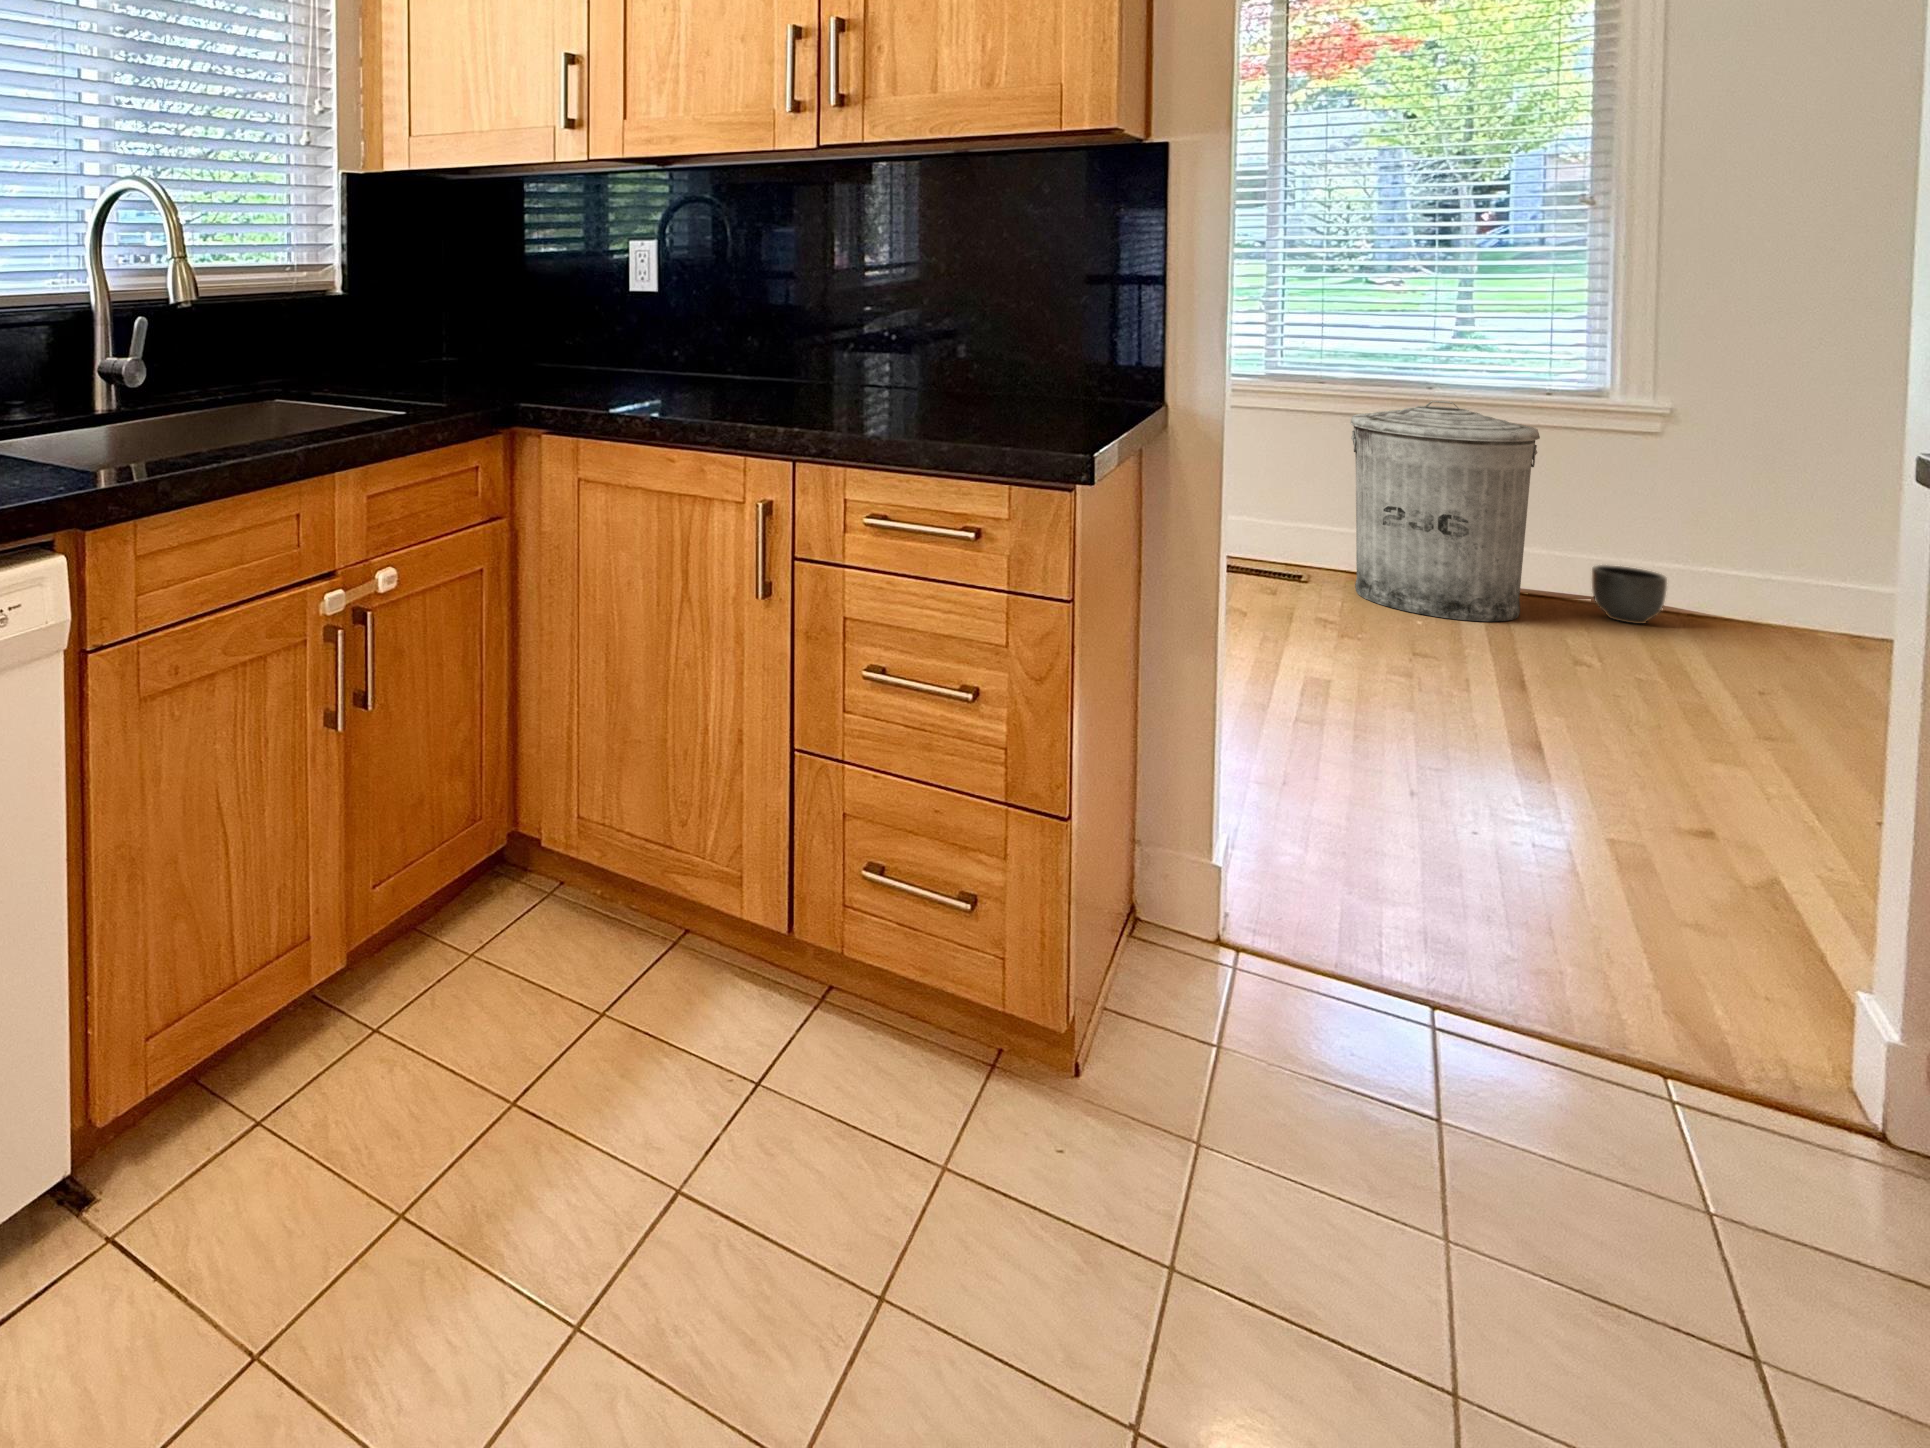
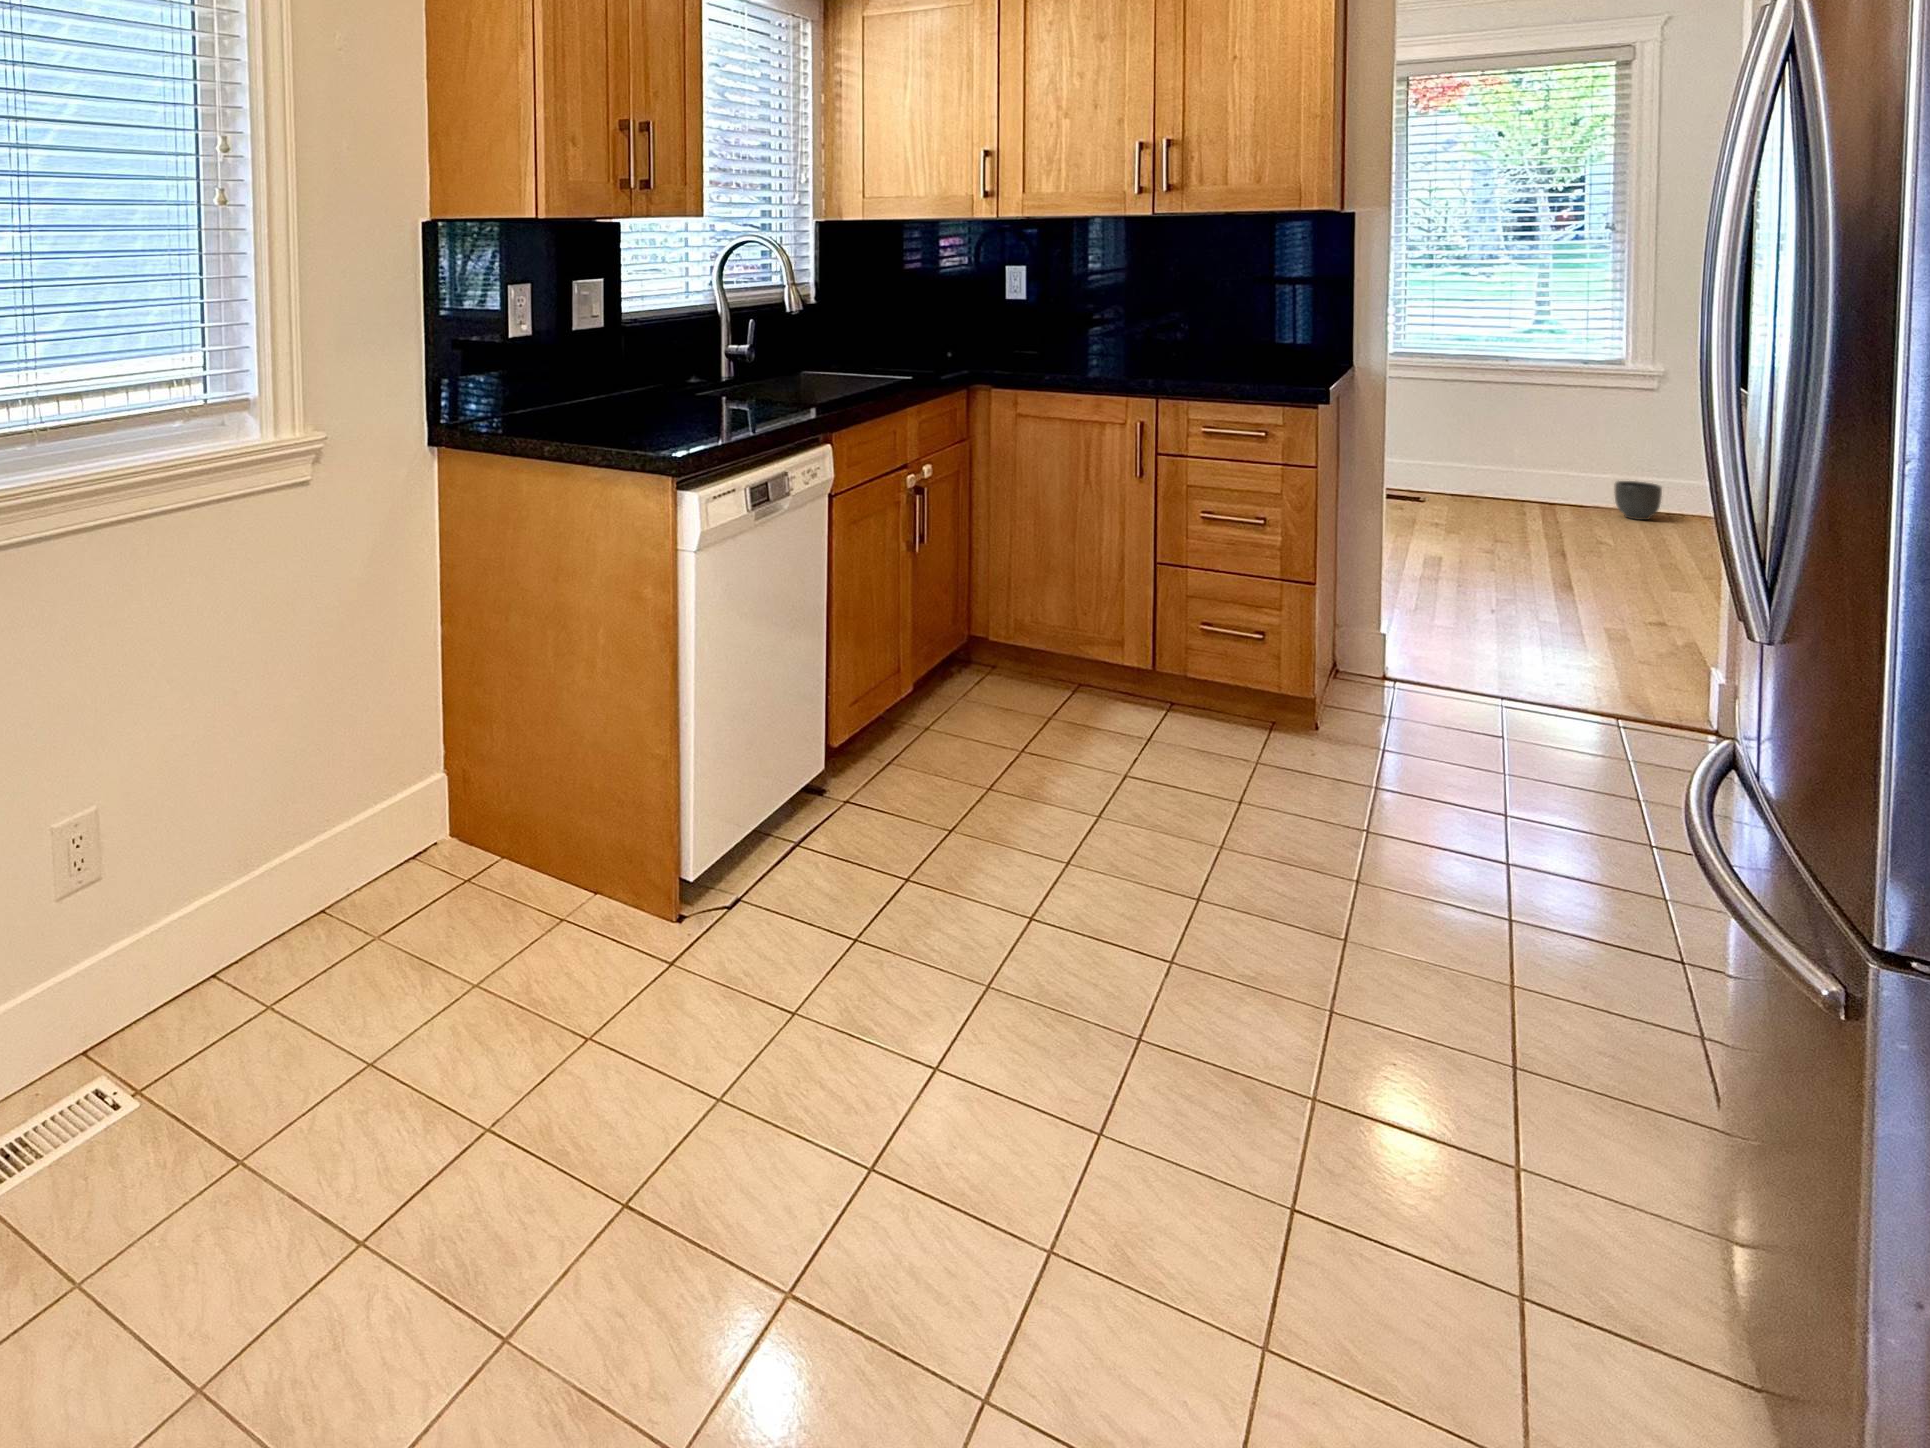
trash can: present [1350,401,1540,621] -> none [1453,366,1580,522]

